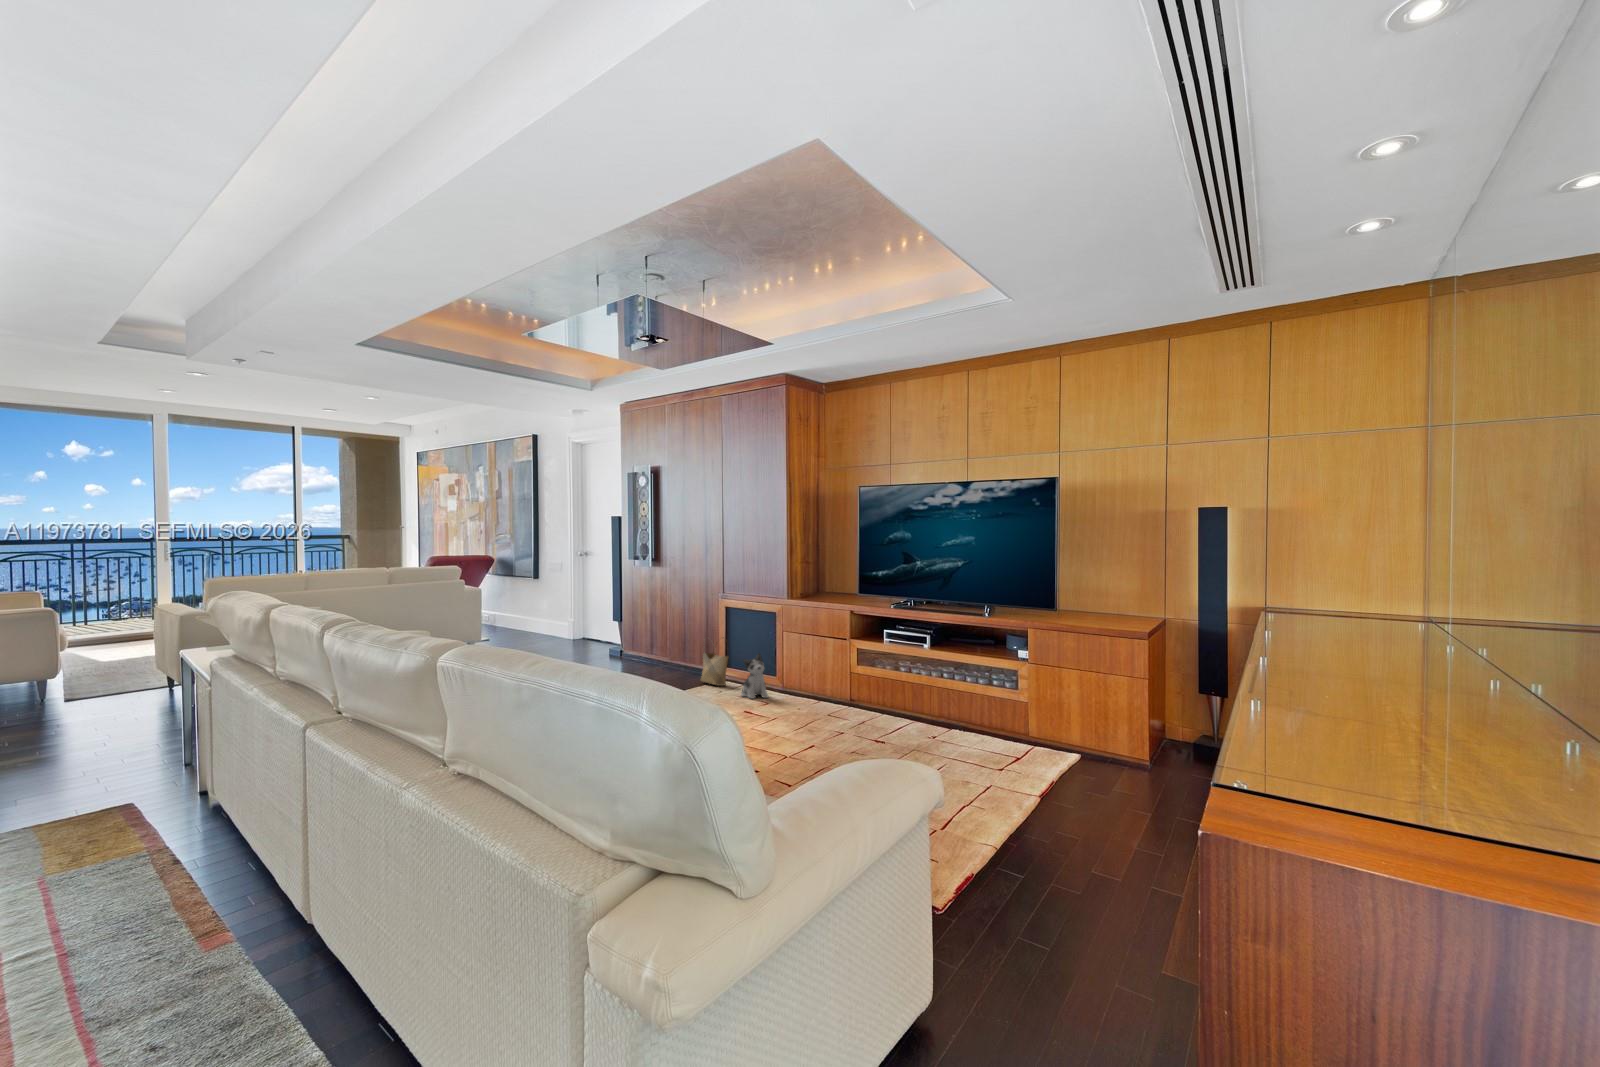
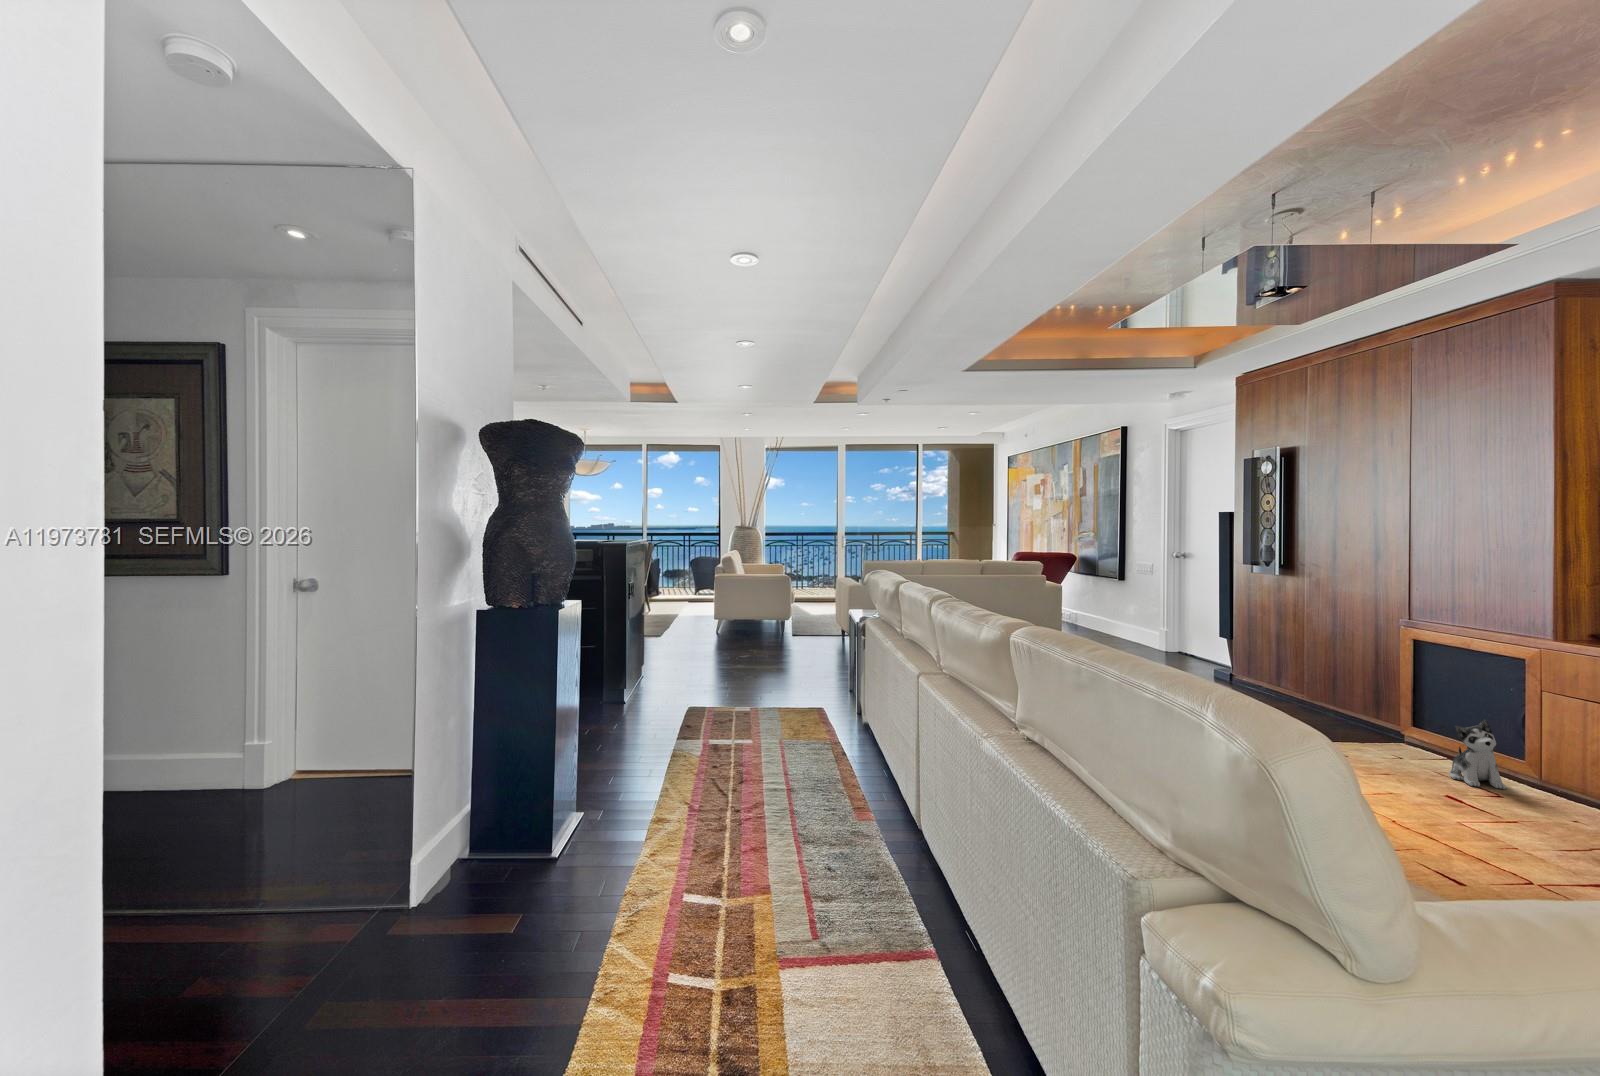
woven basket: present [701,646,728,686] -> none [1367,681,1418,750]

